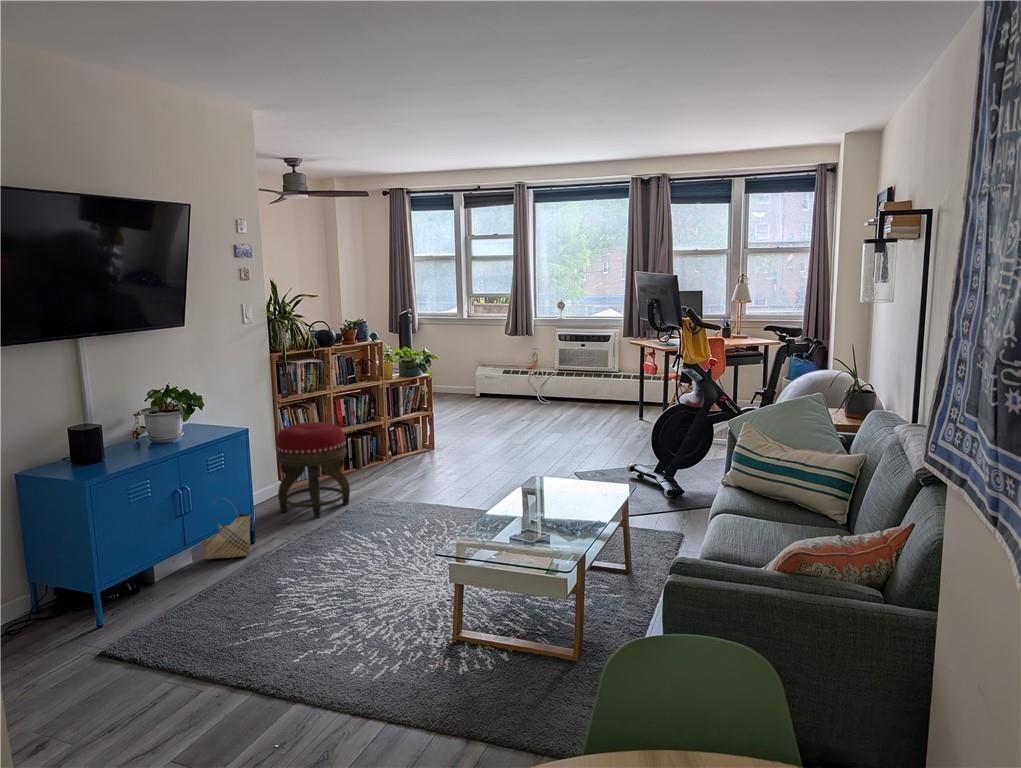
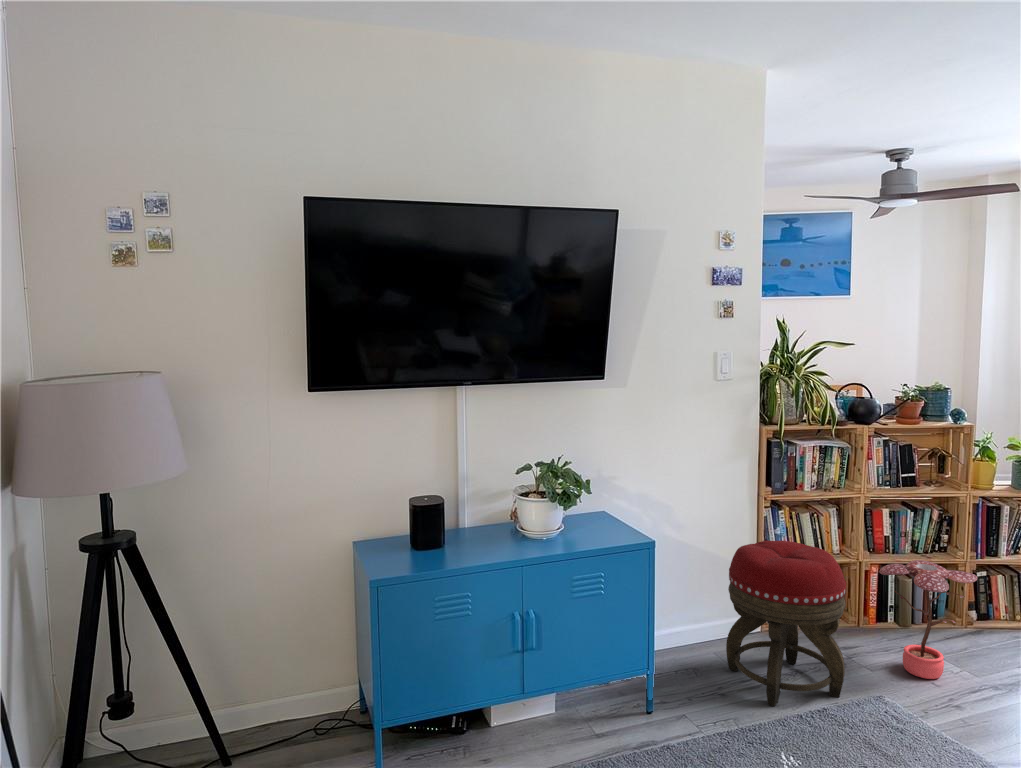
potted plant: none [353,421,401,486] -> present [879,560,978,679]
woven basket: present [204,502,250,559] -> none [565,628,634,740]

